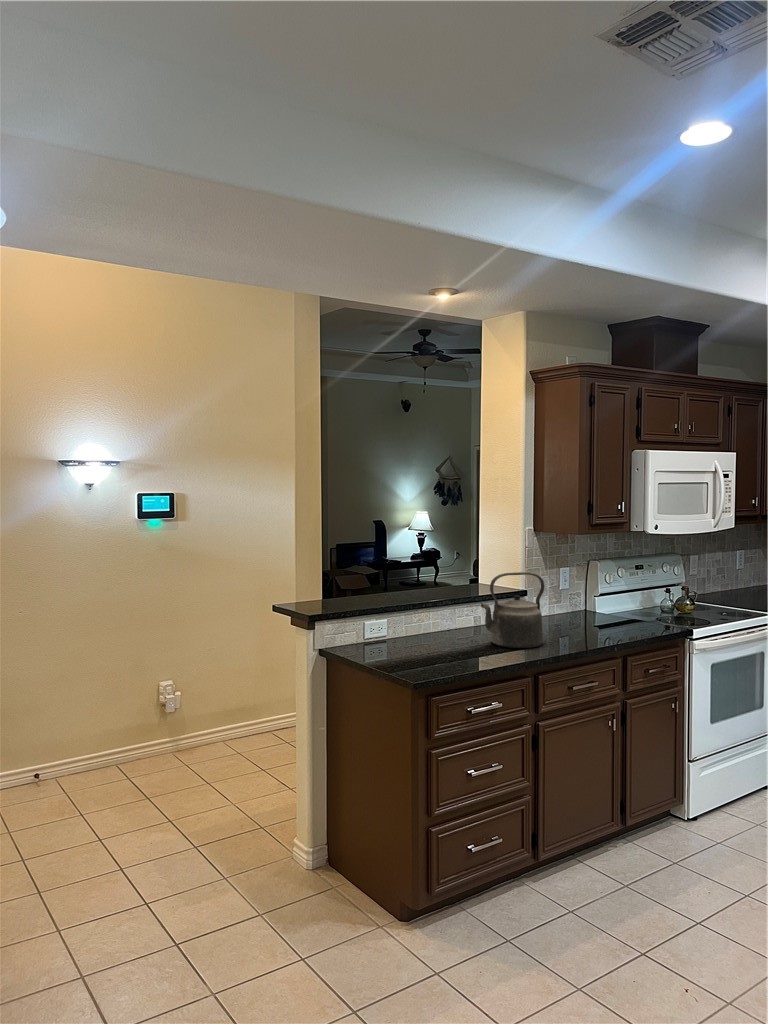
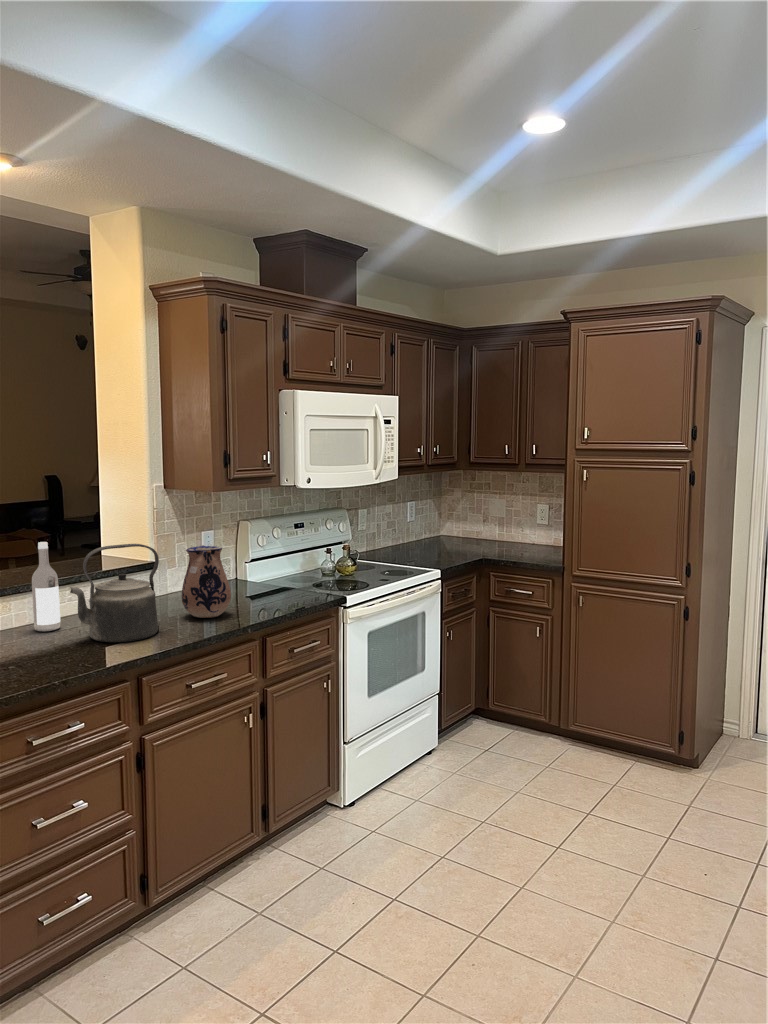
wine bottle: none [447,568,465,637] -> present [32,542,60,632]
ceramic pitcher: none [556,577,597,636] -> present [182,545,231,618]

